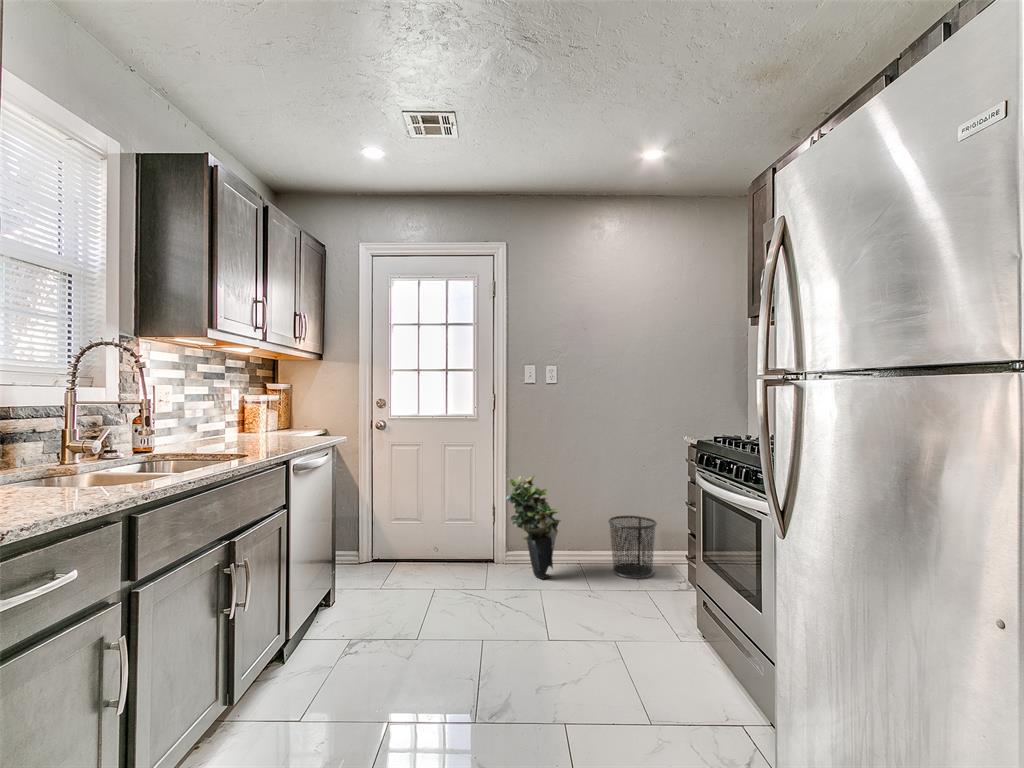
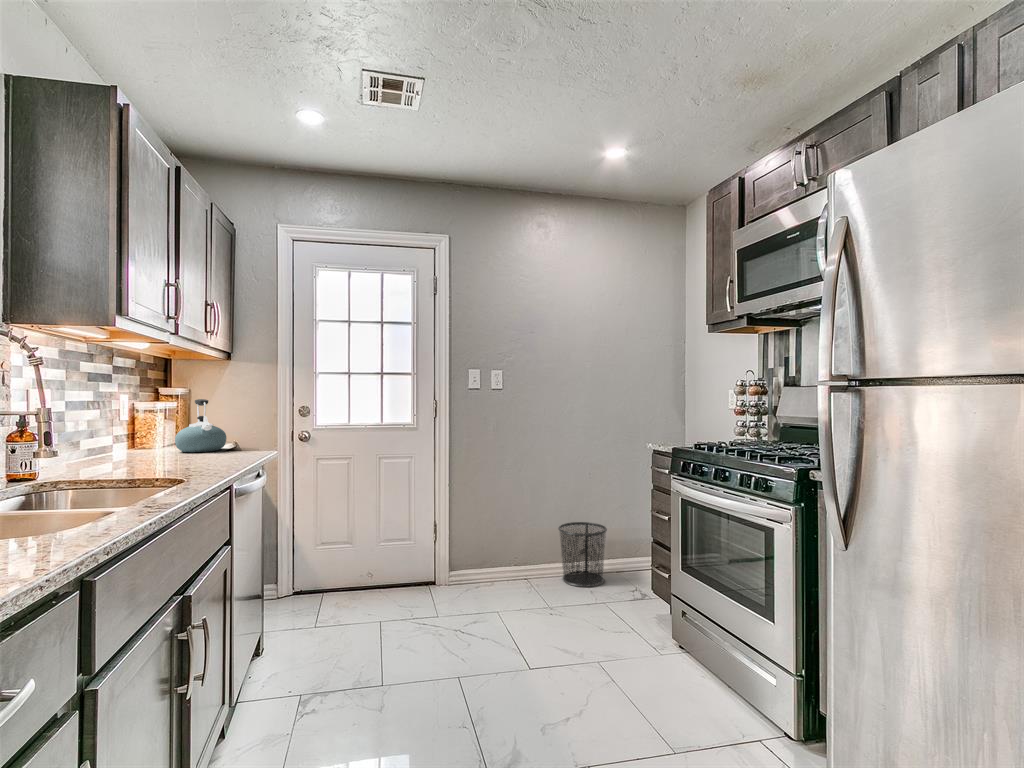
kettle: none [270,393,310,436] -> present [175,399,226,452]
potted plant: present [506,476,560,579] -> none [453,485,513,597]

